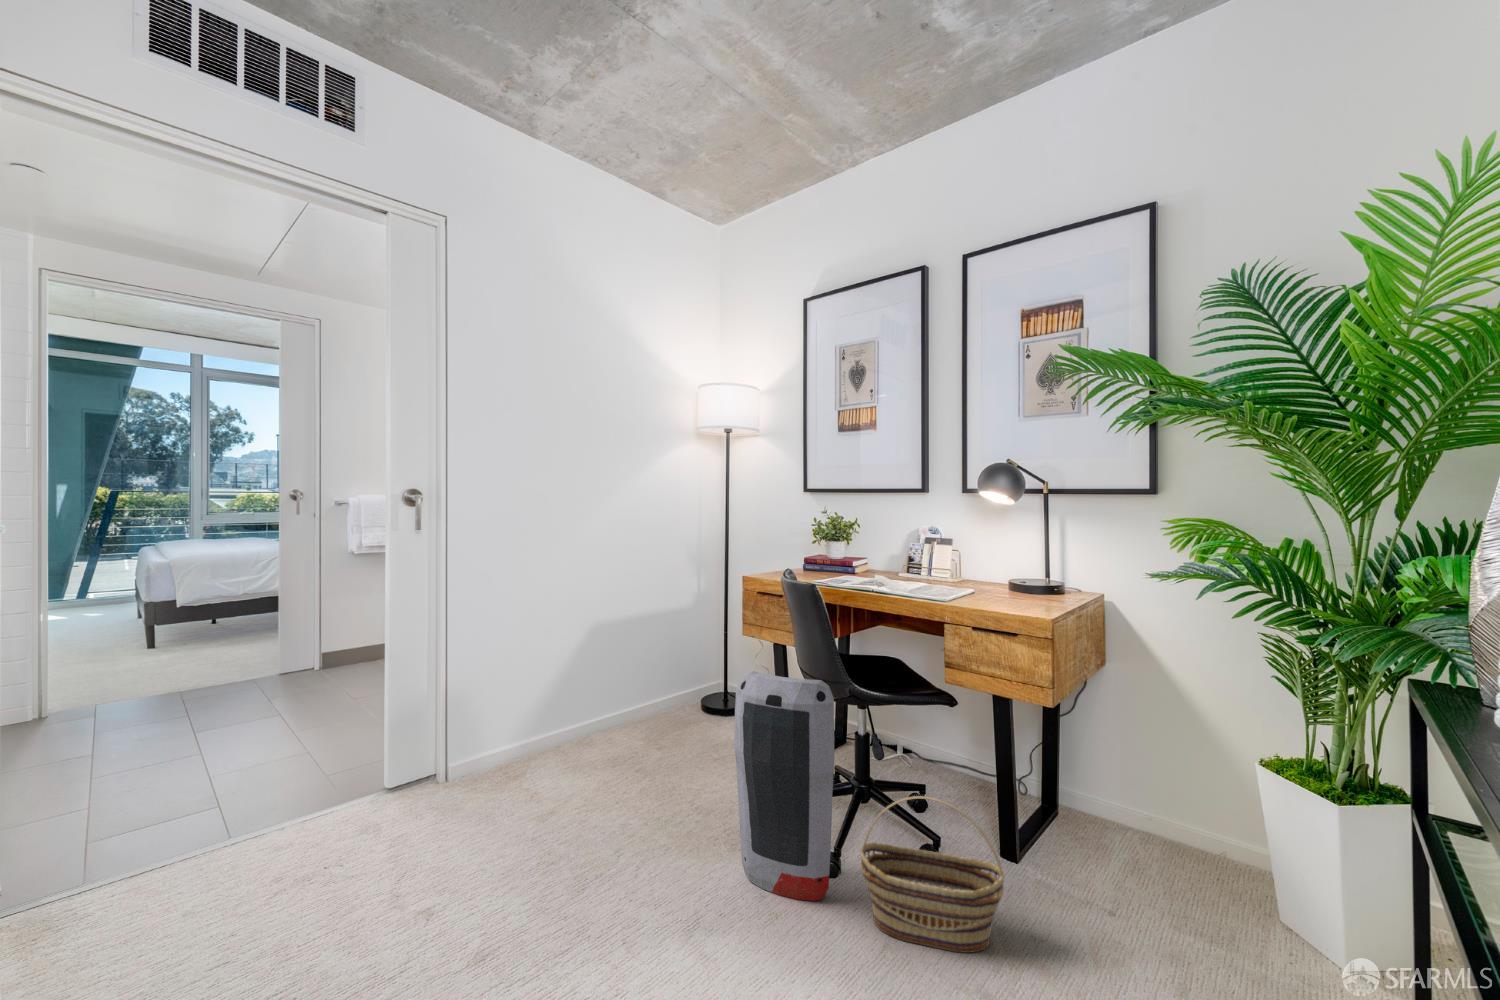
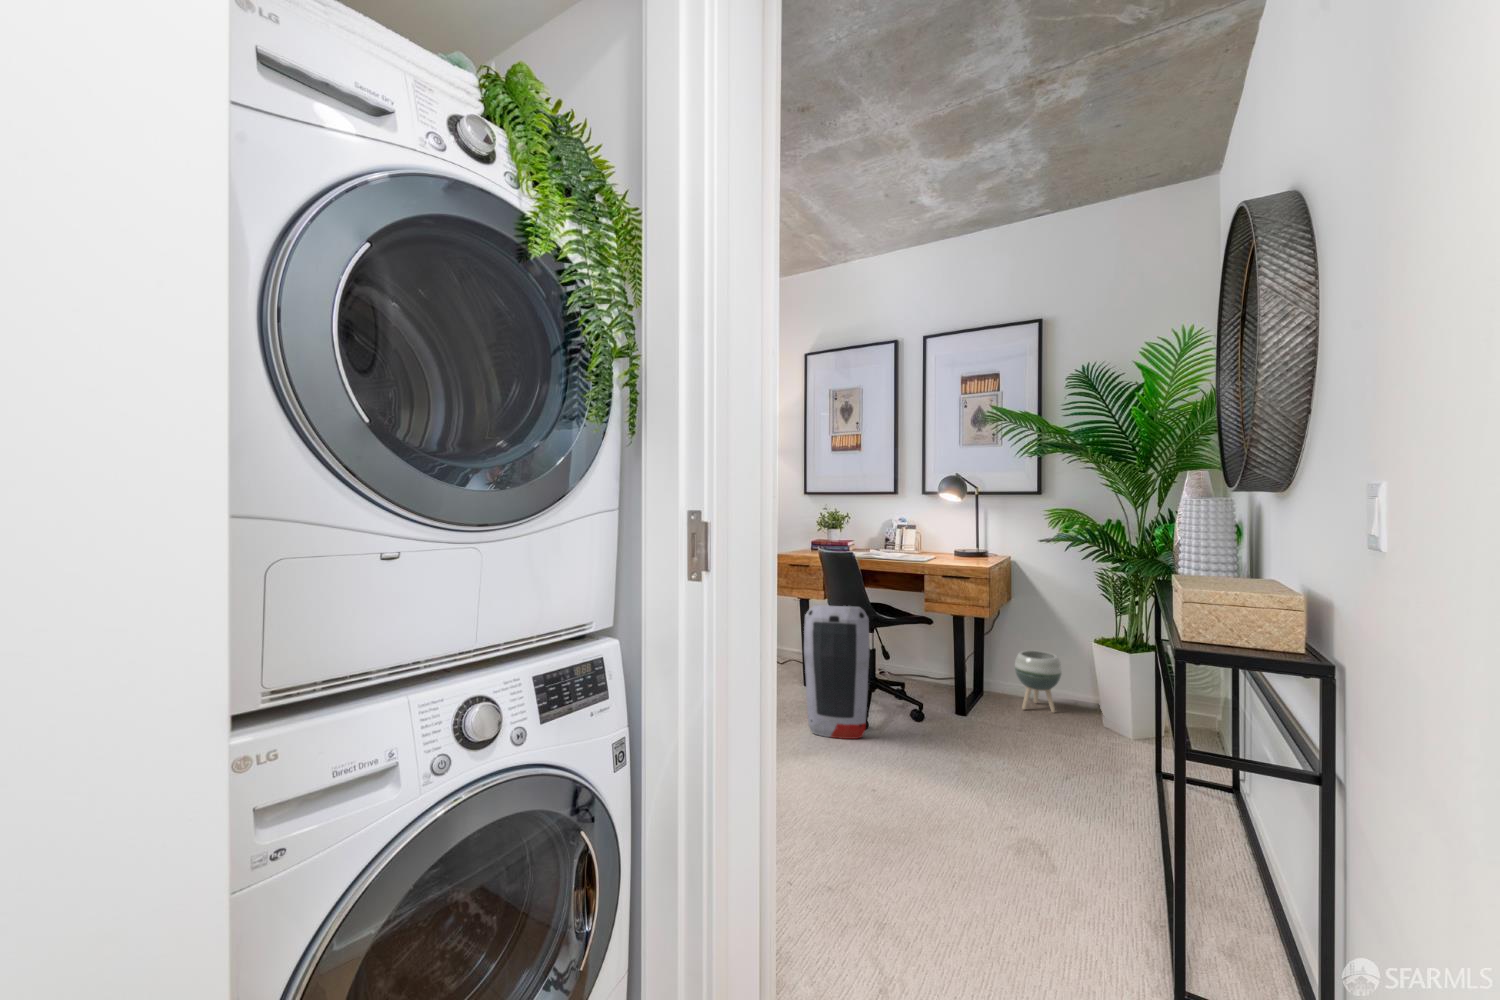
planter: none [1105,751,1191,867] -> present [1015,650,1062,713]
basket: present [861,796,1004,953] -> none [886,668,967,750]

